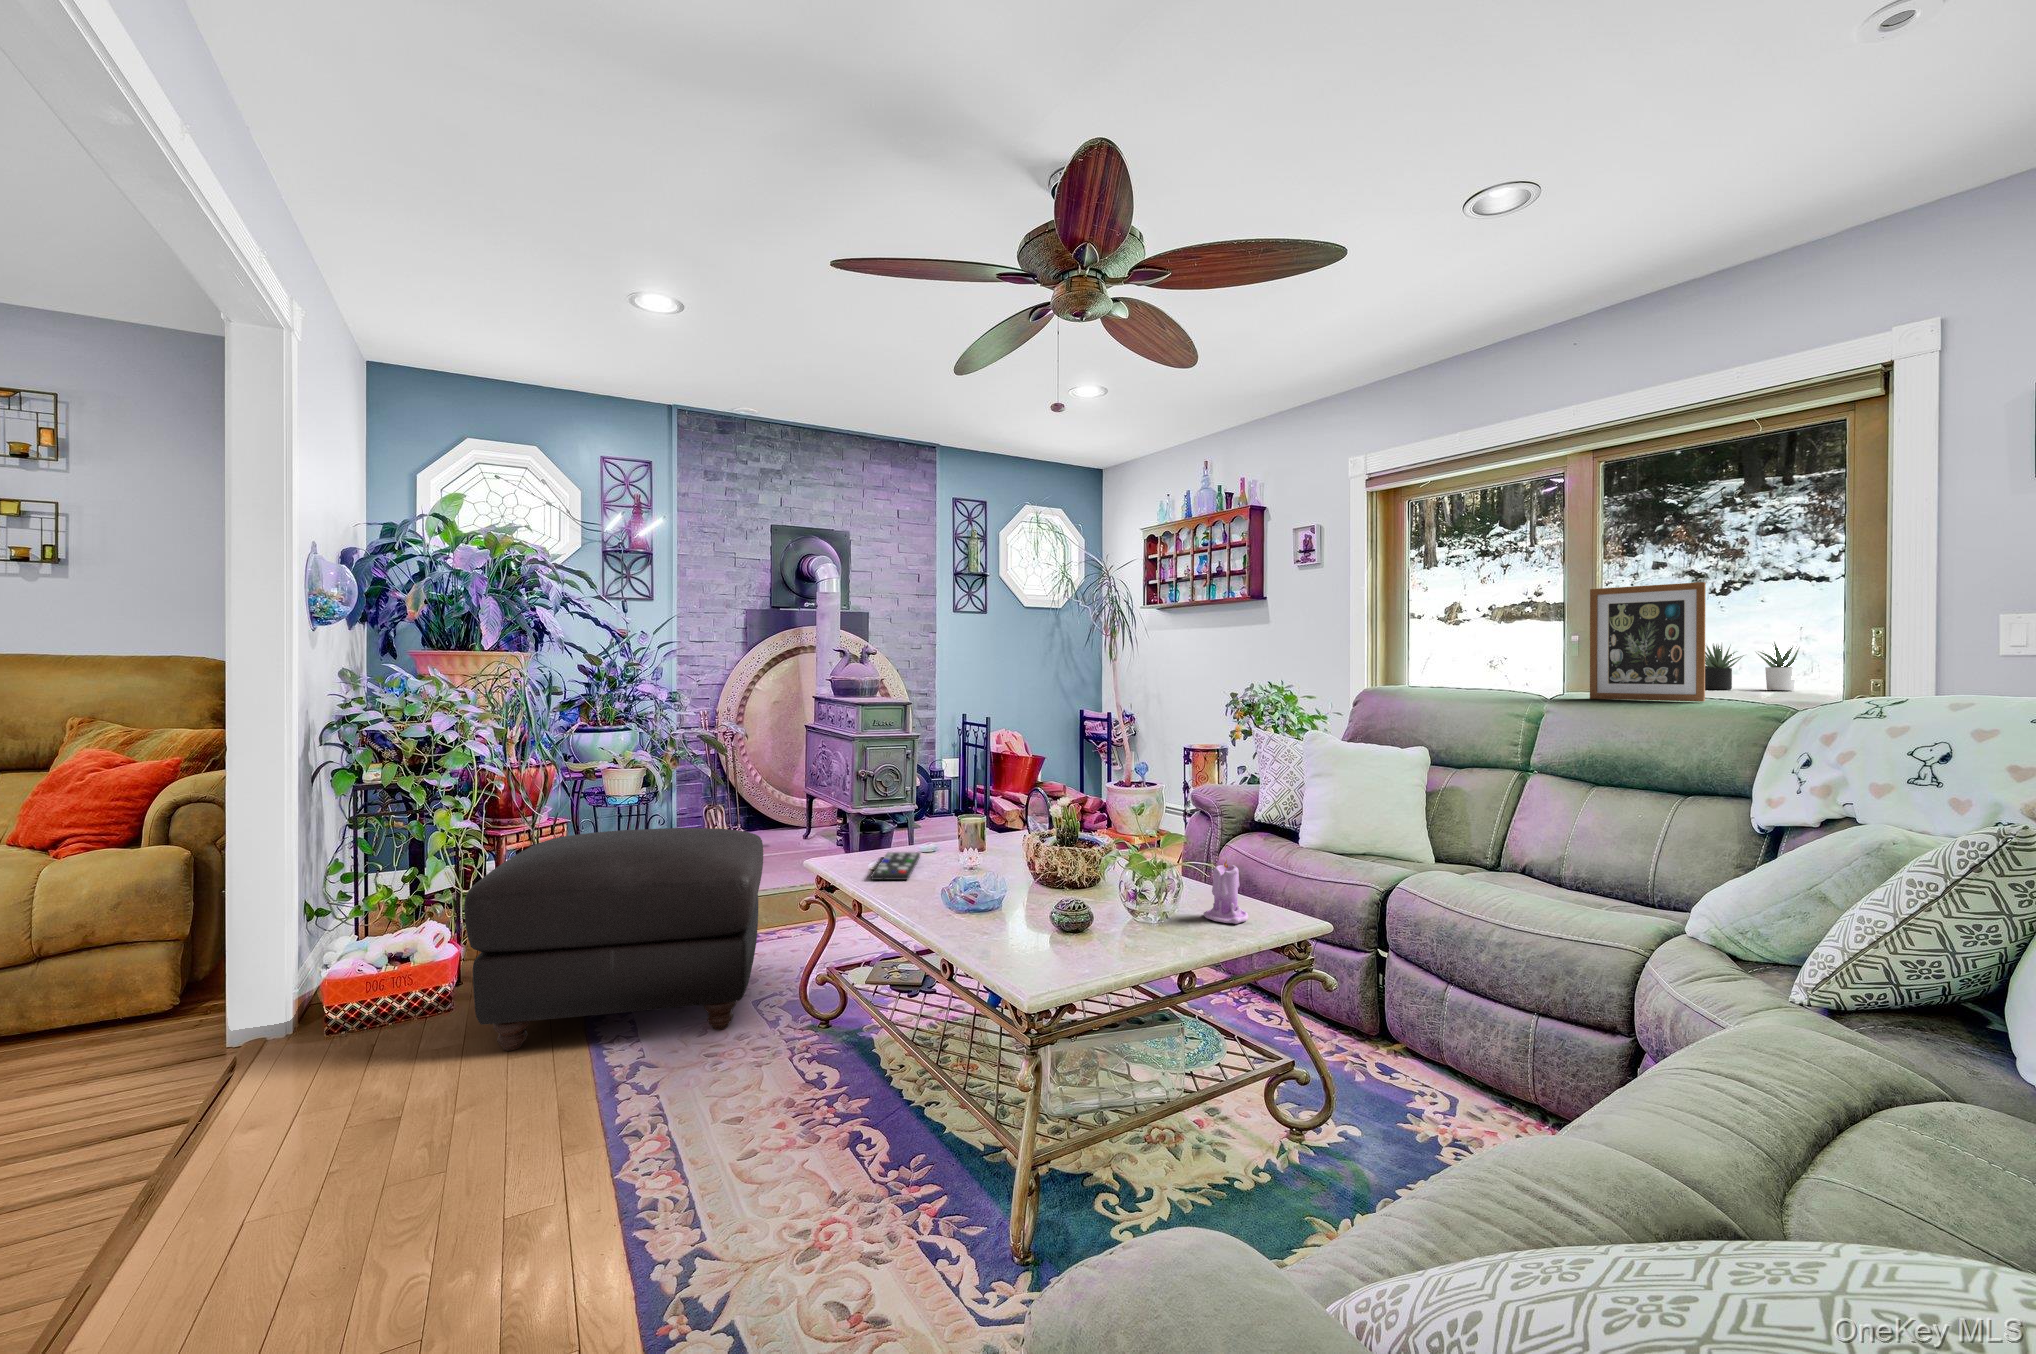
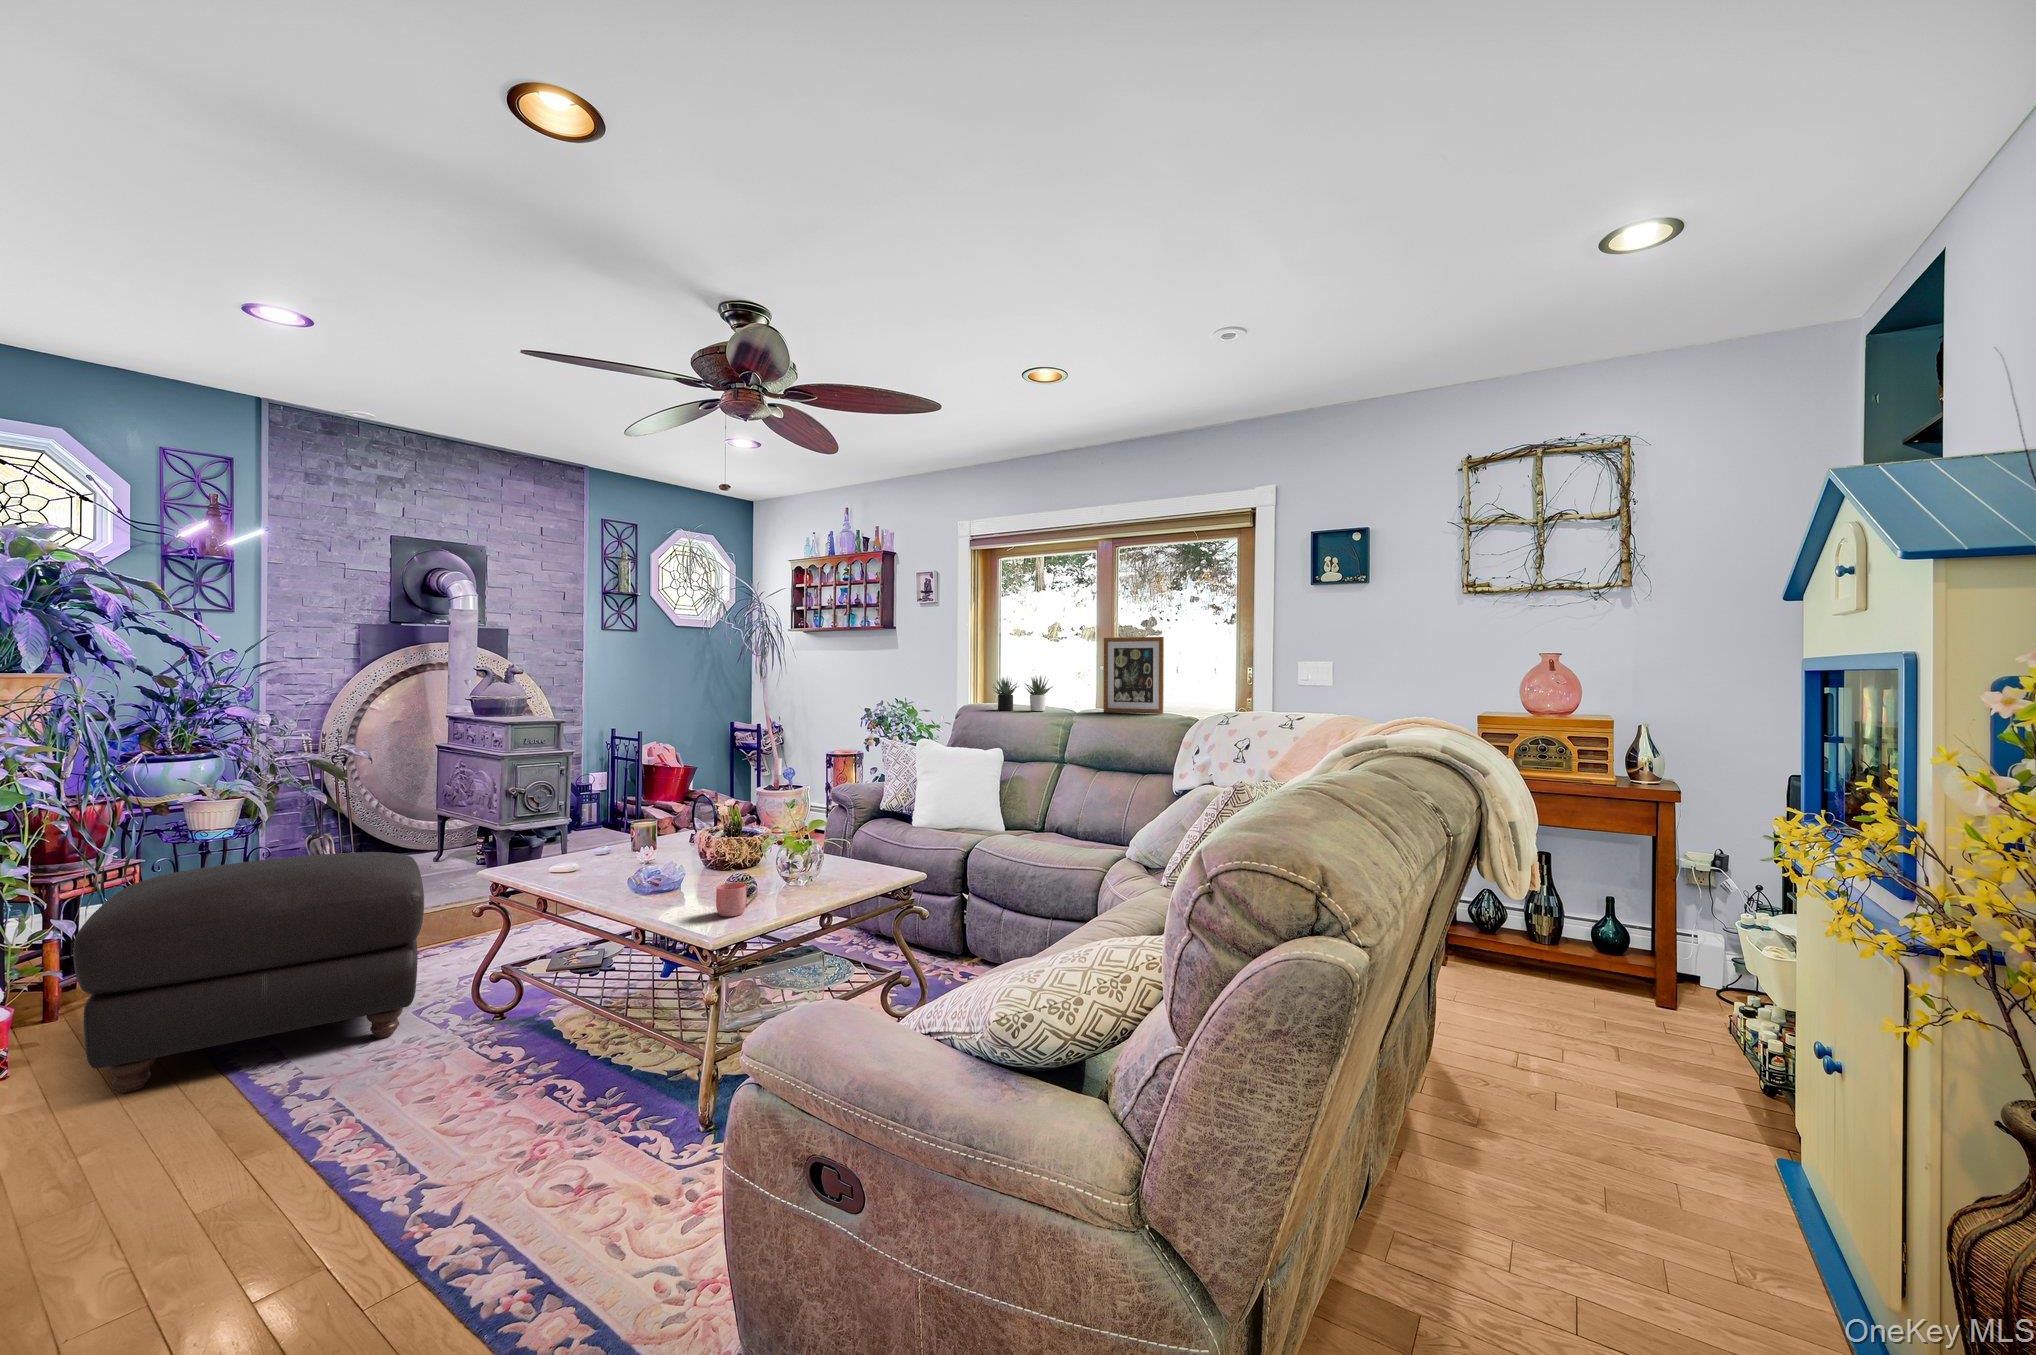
succulent plant: present [1705,642,1799,690] -> present [993,676,1052,711]
remote control: present [871,852,920,880] -> none [551,856,593,881]
candle: present [1203,859,1248,924] -> none [837,836,870,882]
mug: none [1042,911,1096,959] -> present [716,883,758,917]

